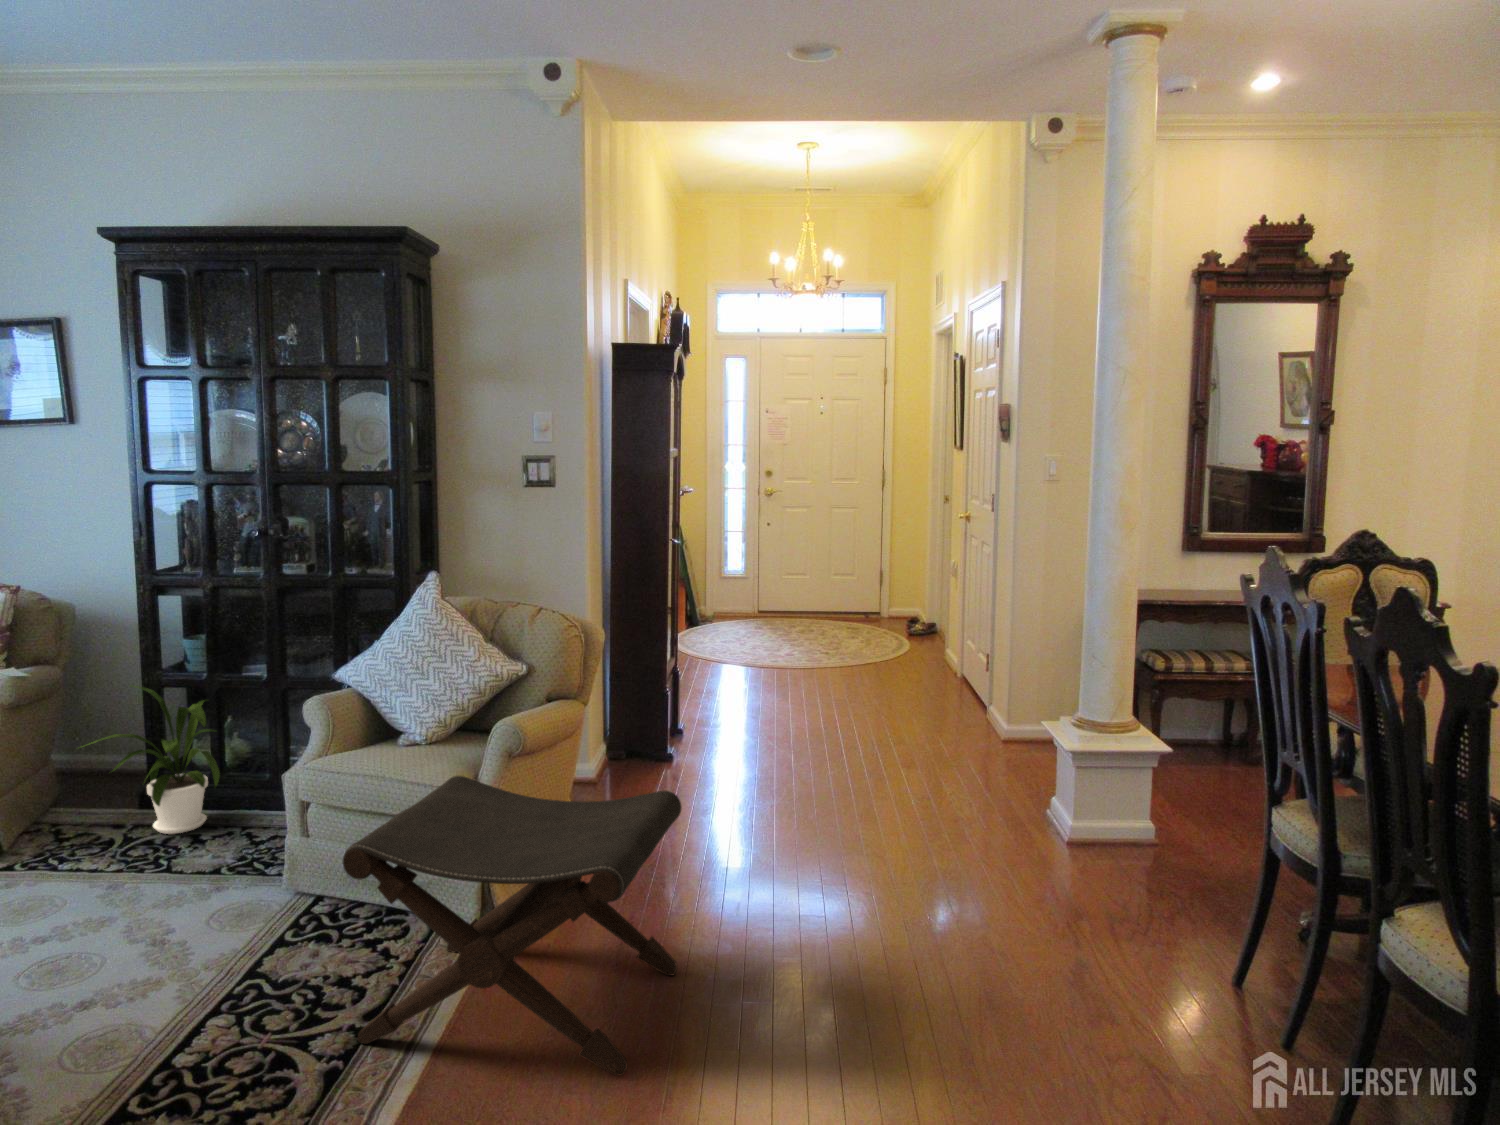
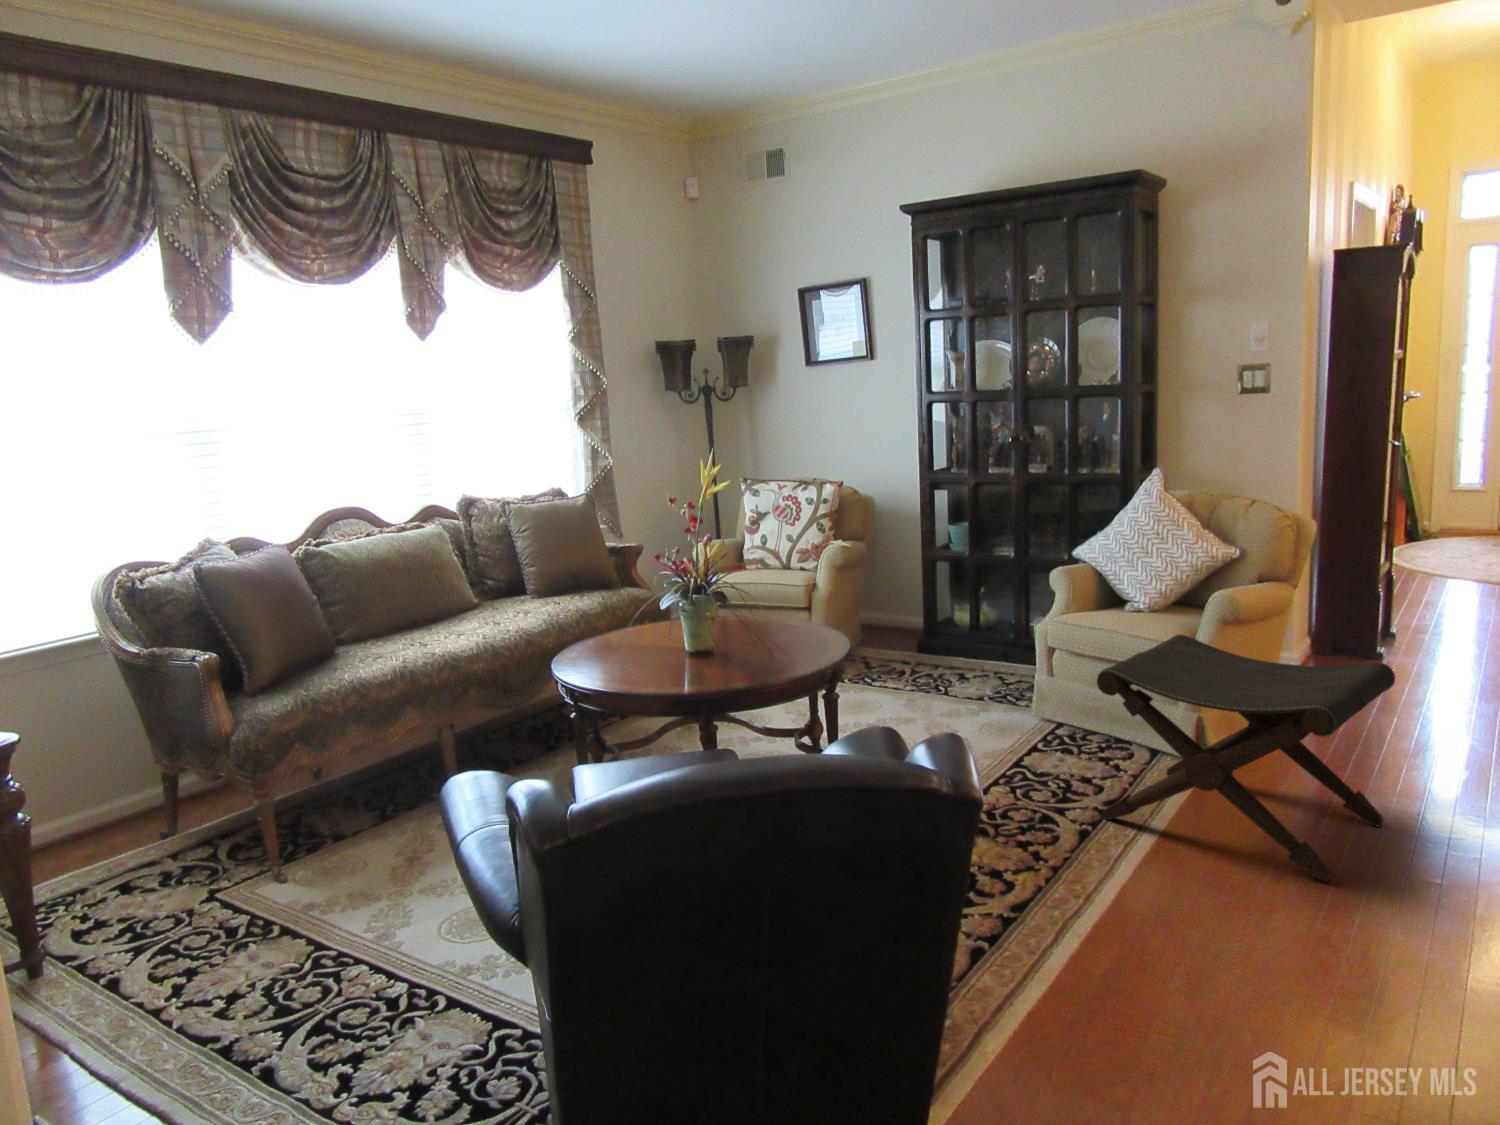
house plant: present [92,686,220,834] -> none [884,556,977,669]

